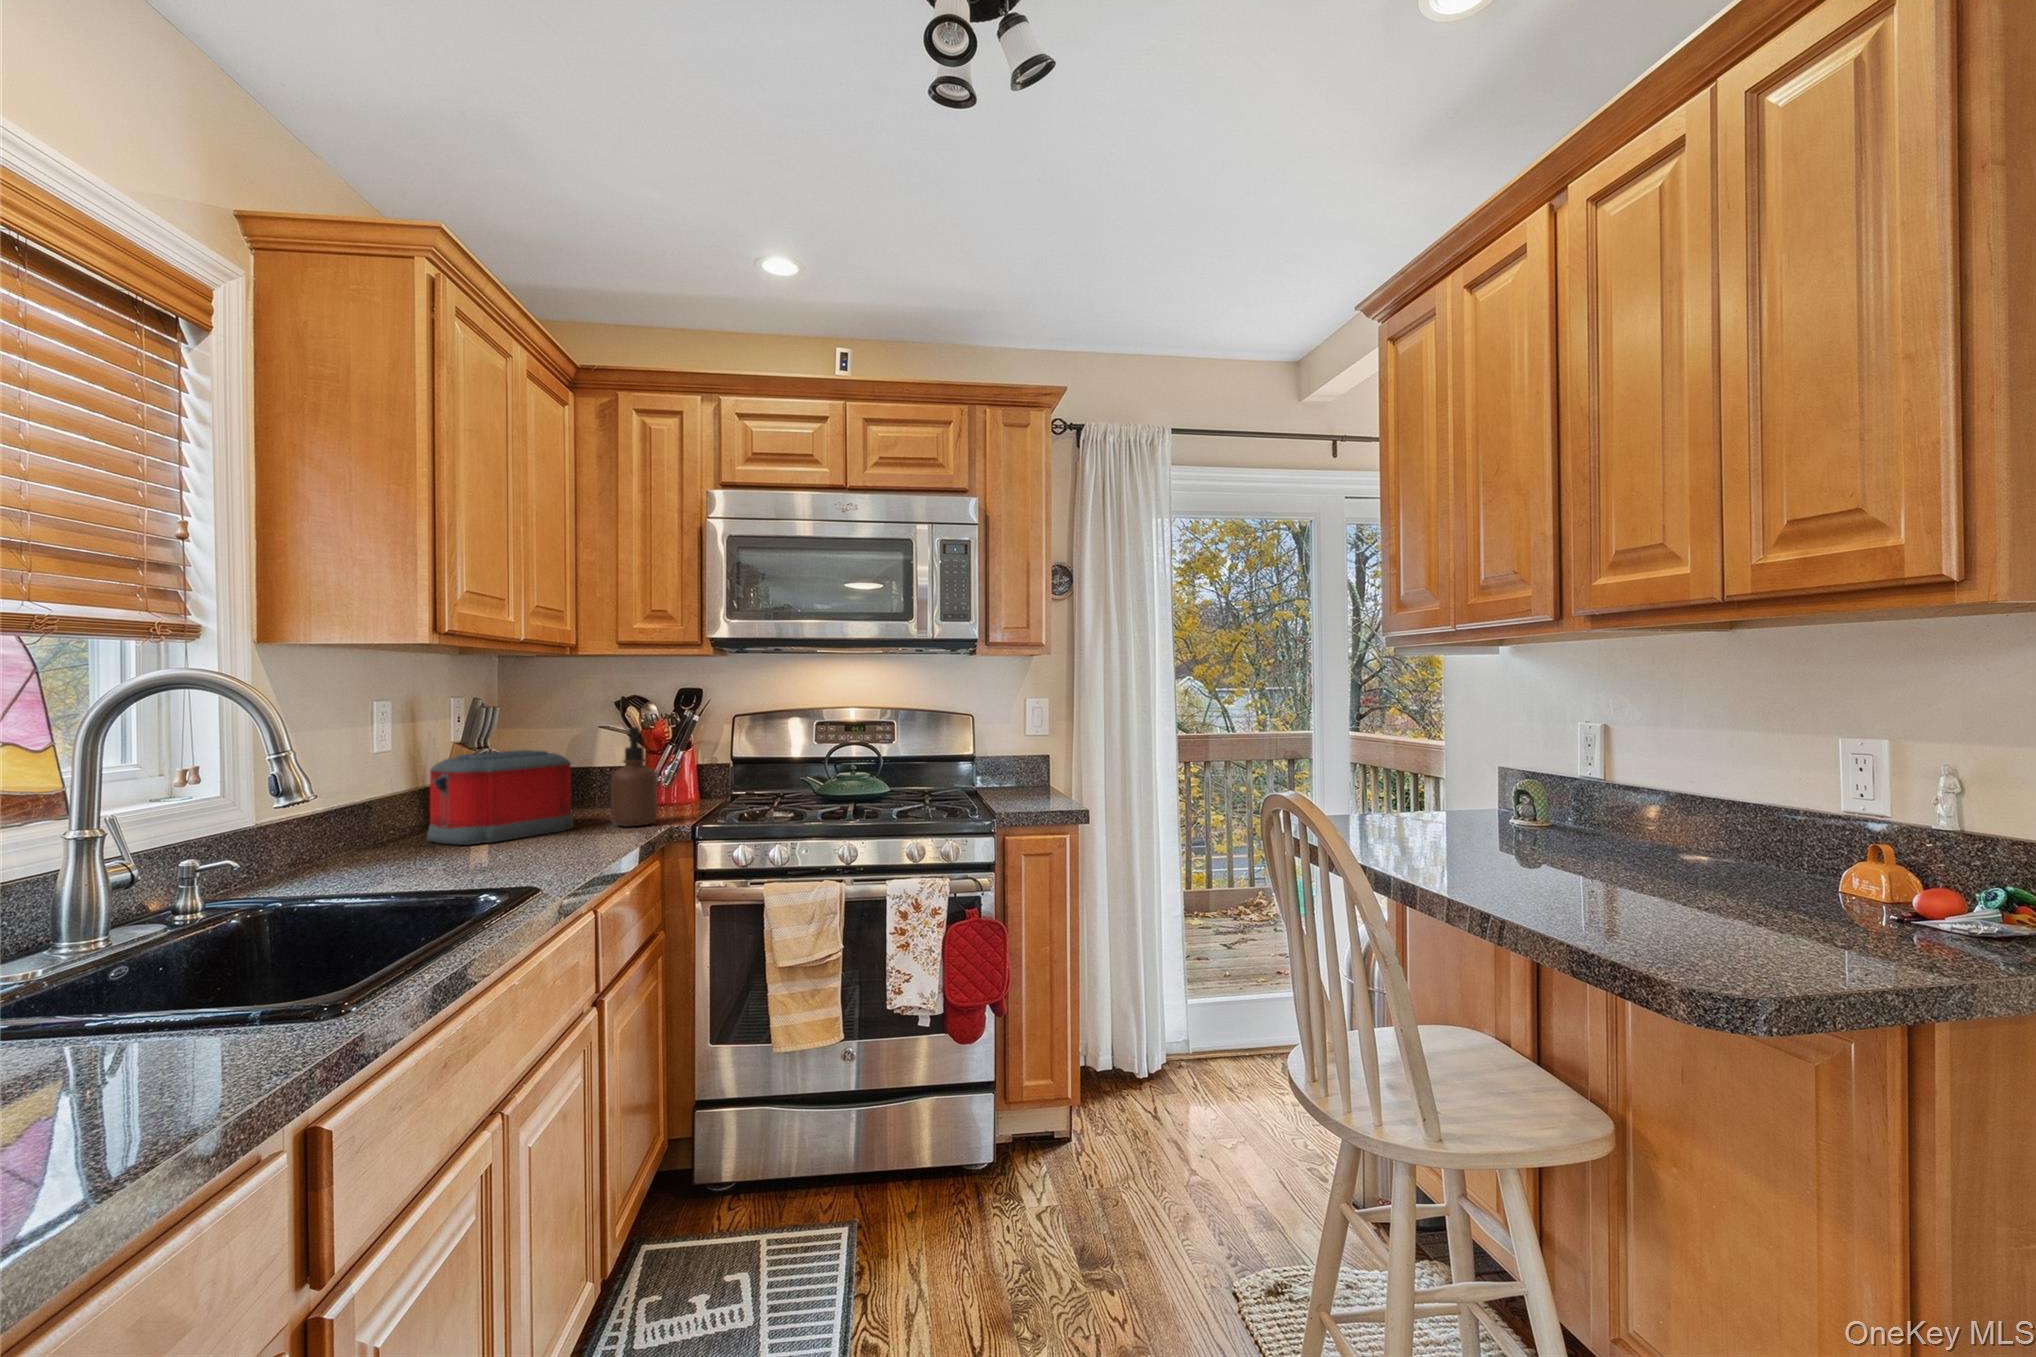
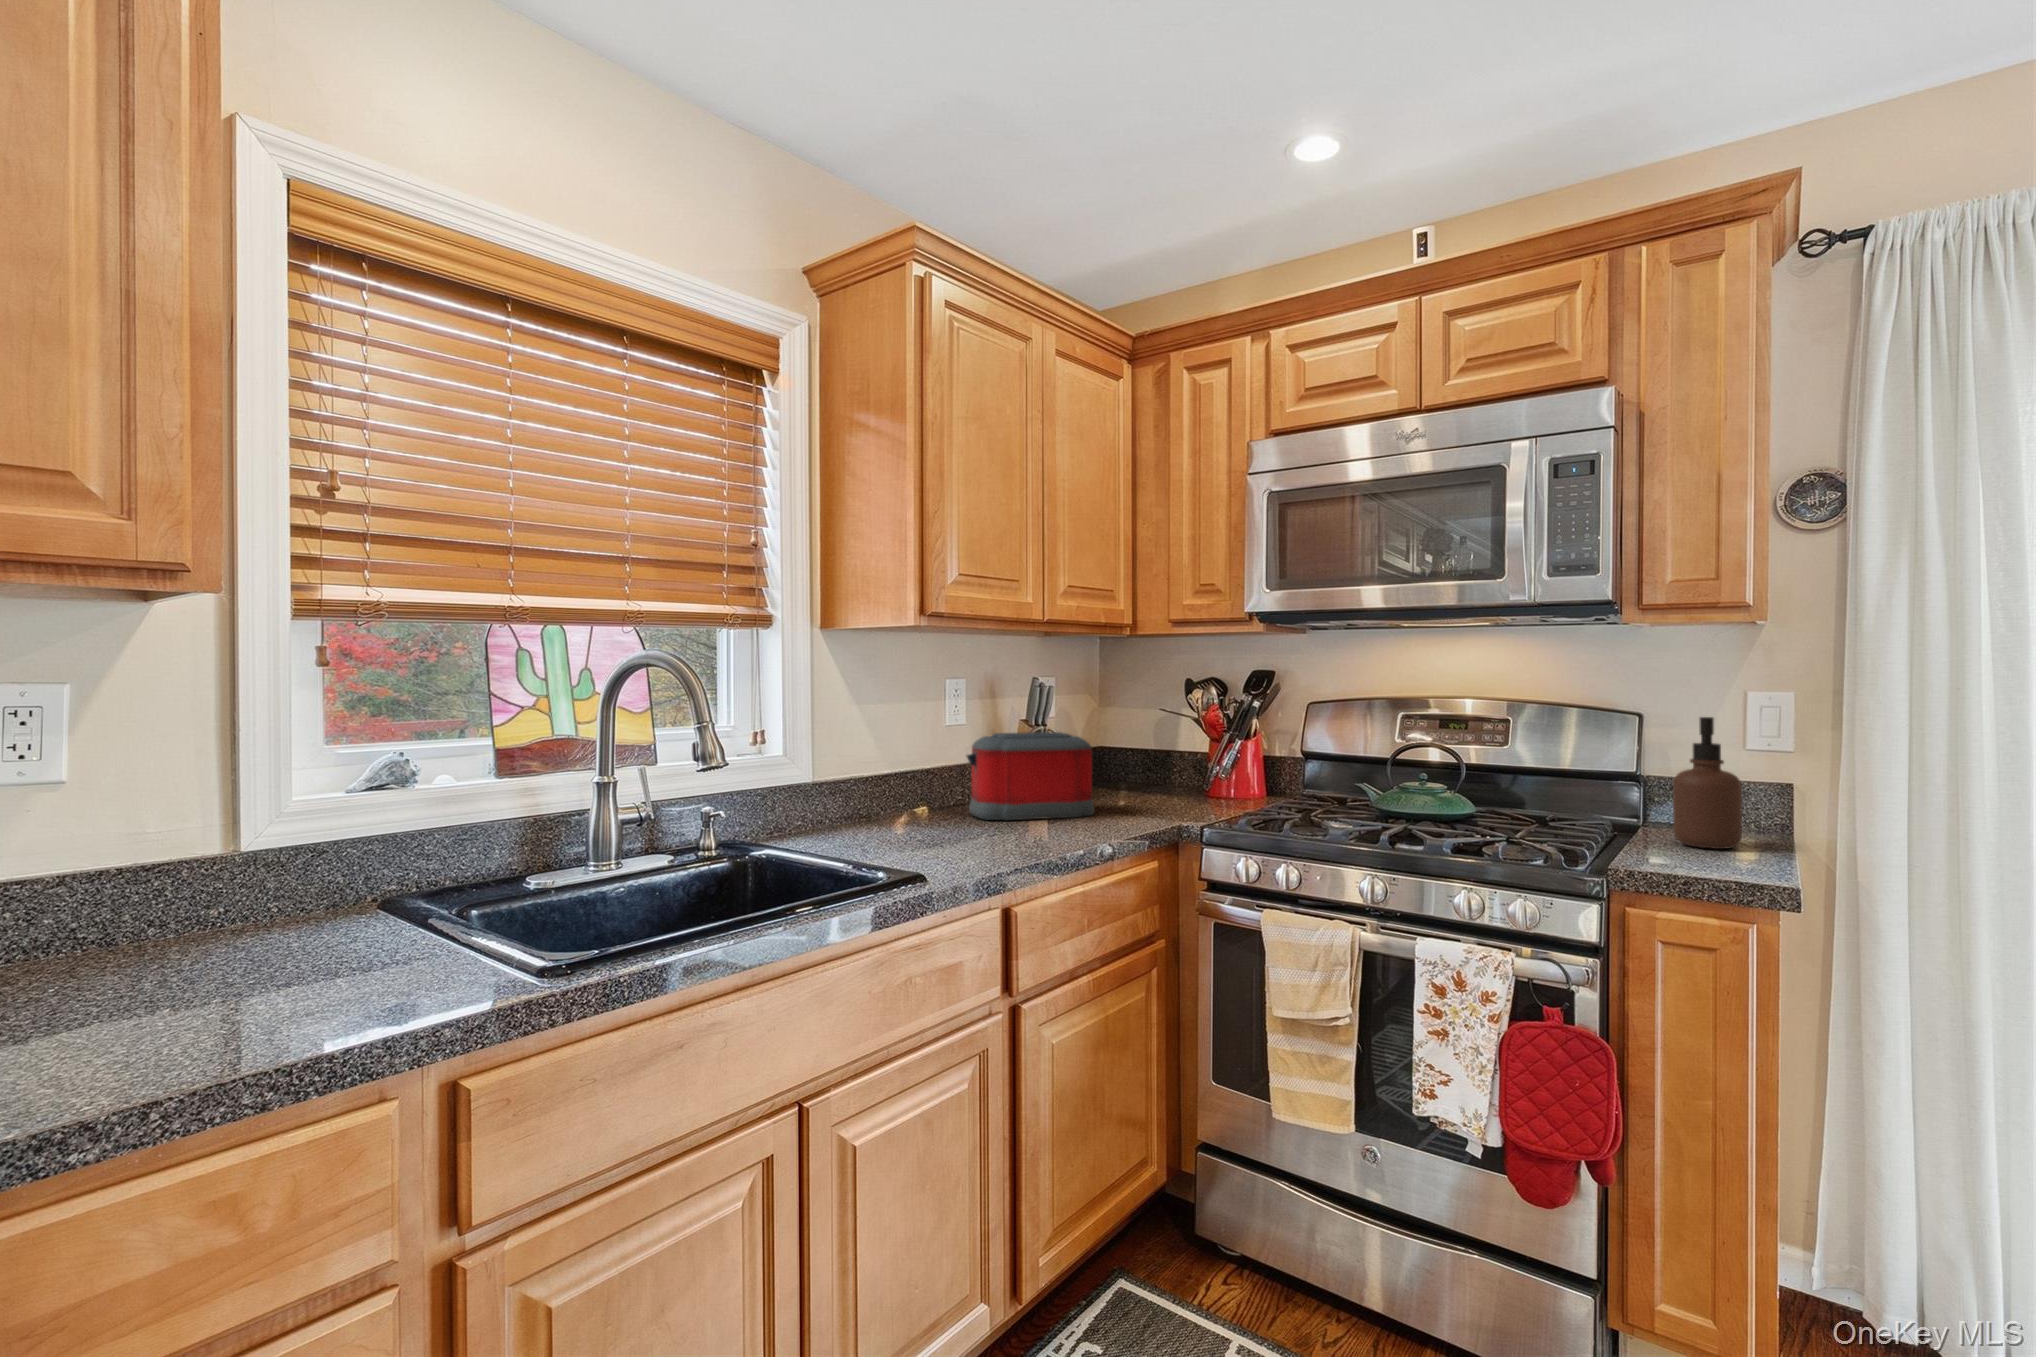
soap dispenser: present [611,727,657,827] -> present [1673,717,1742,849]

